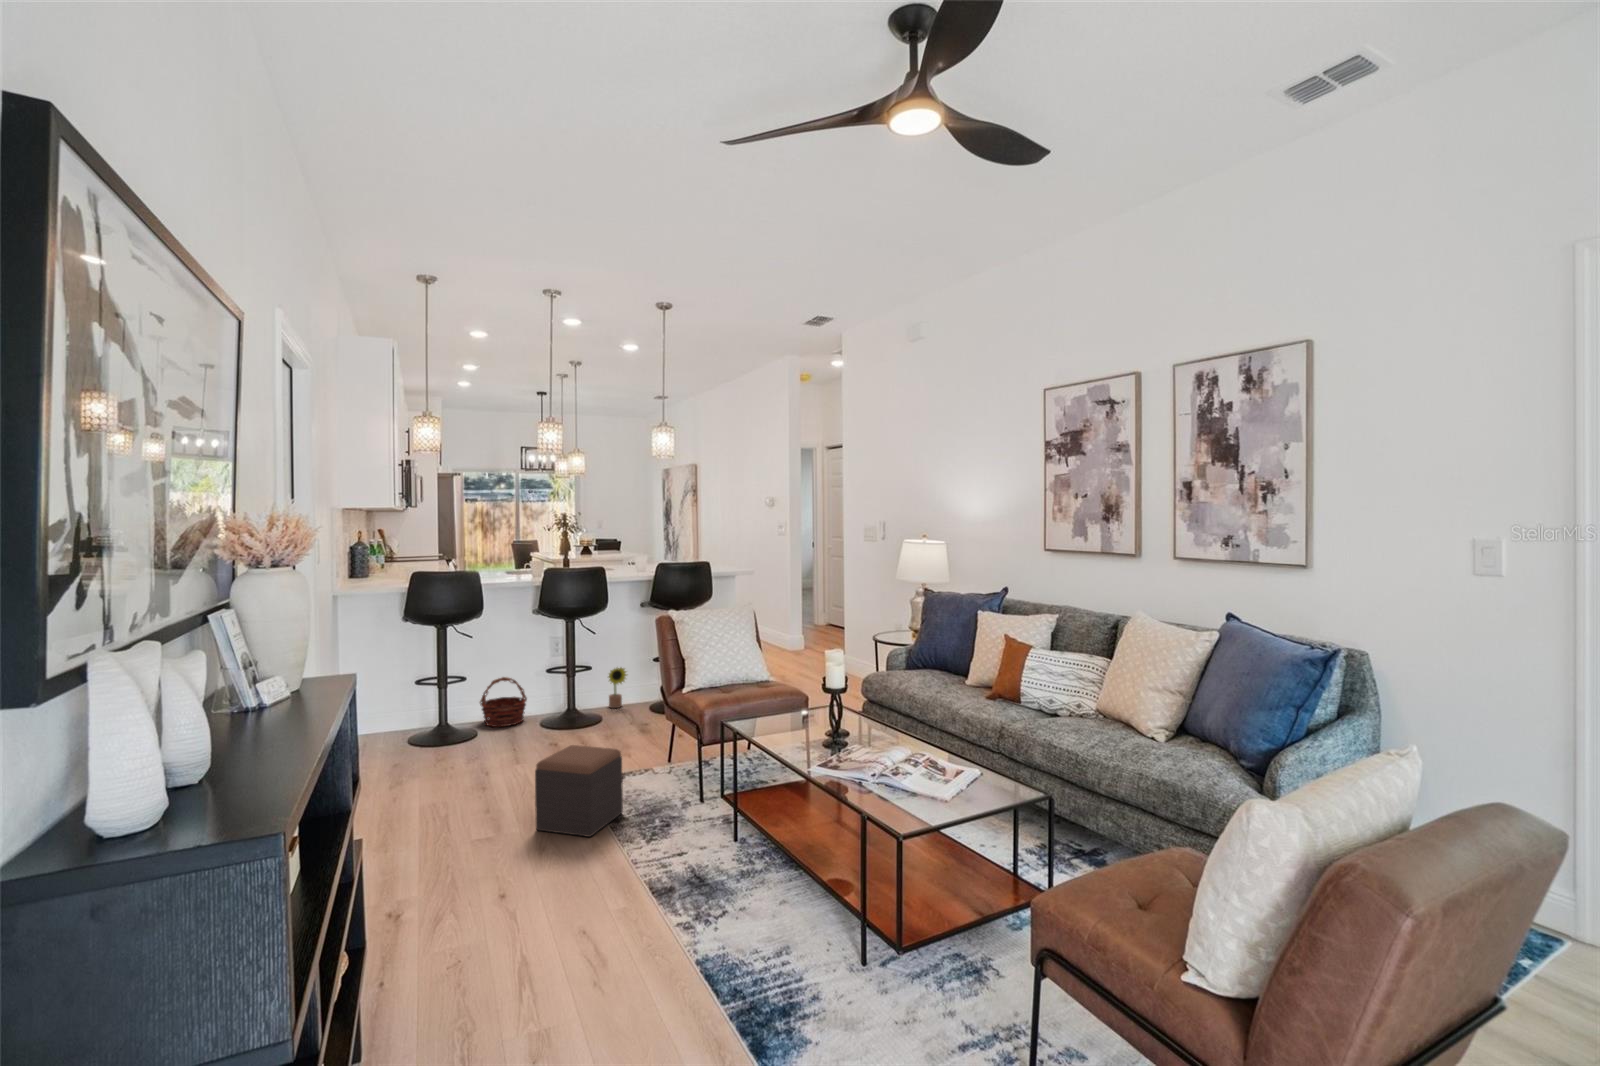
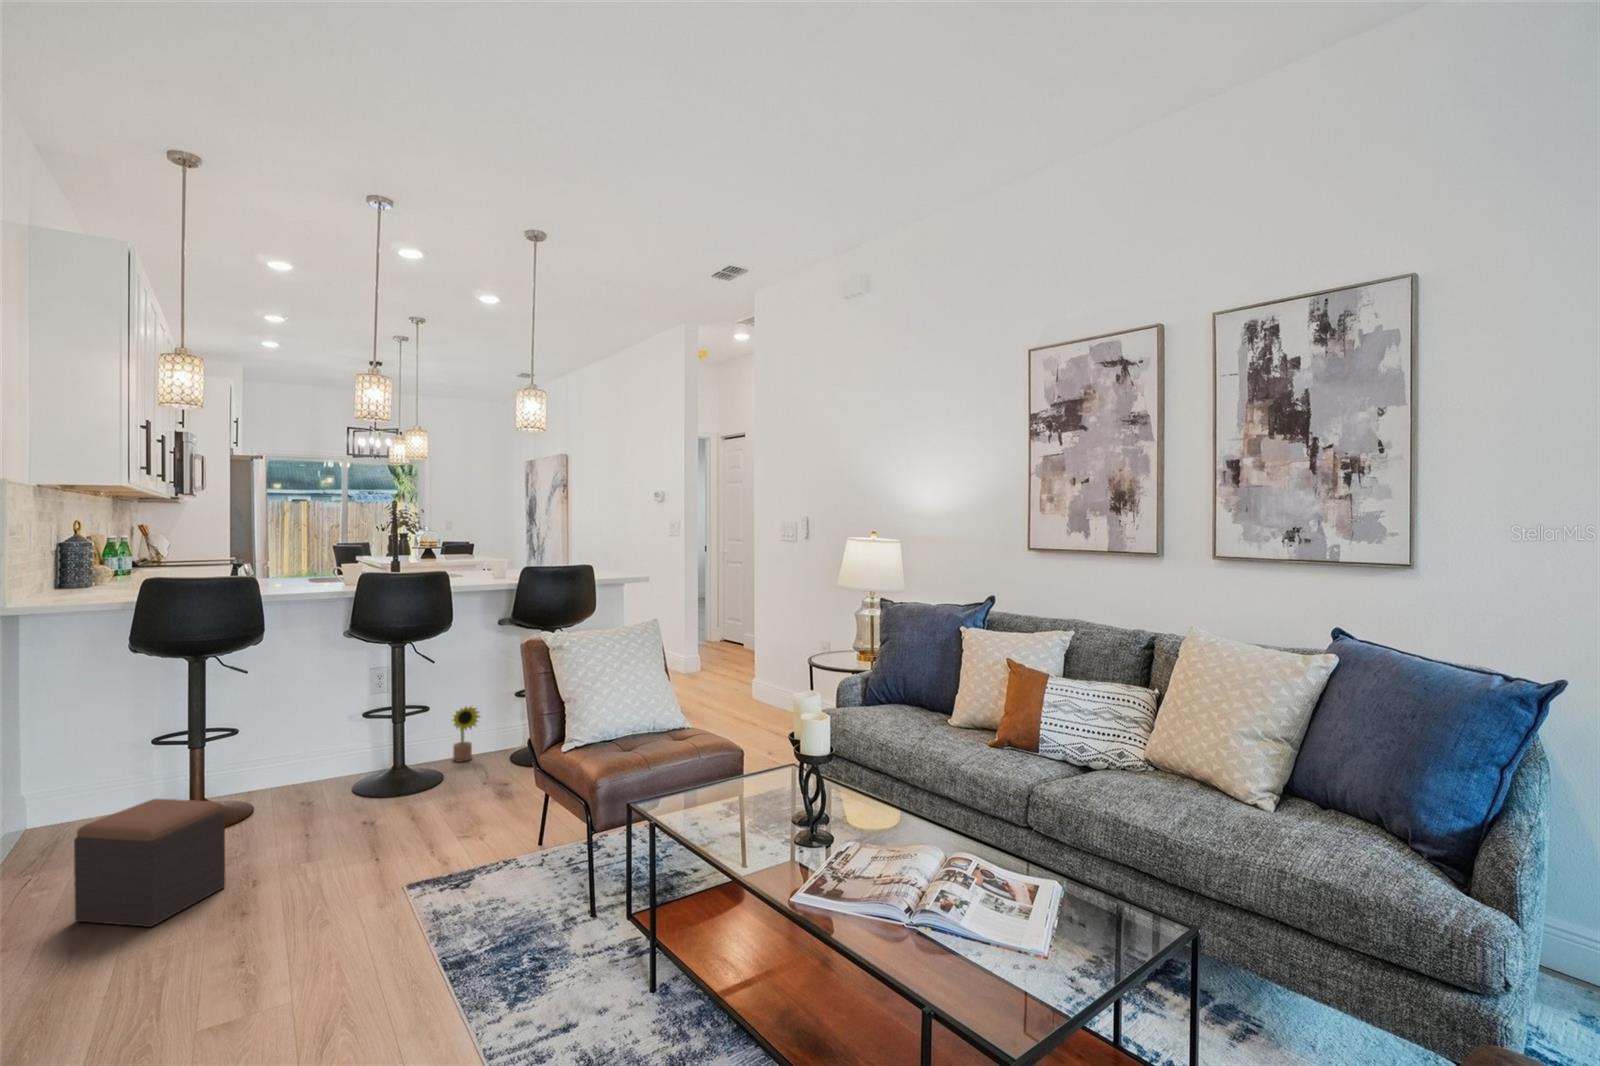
basket: present [480,677,527,727] -> none [257,727,332,799]
footstool: present [535,745,623,837] -> present [74,799,225,927]

